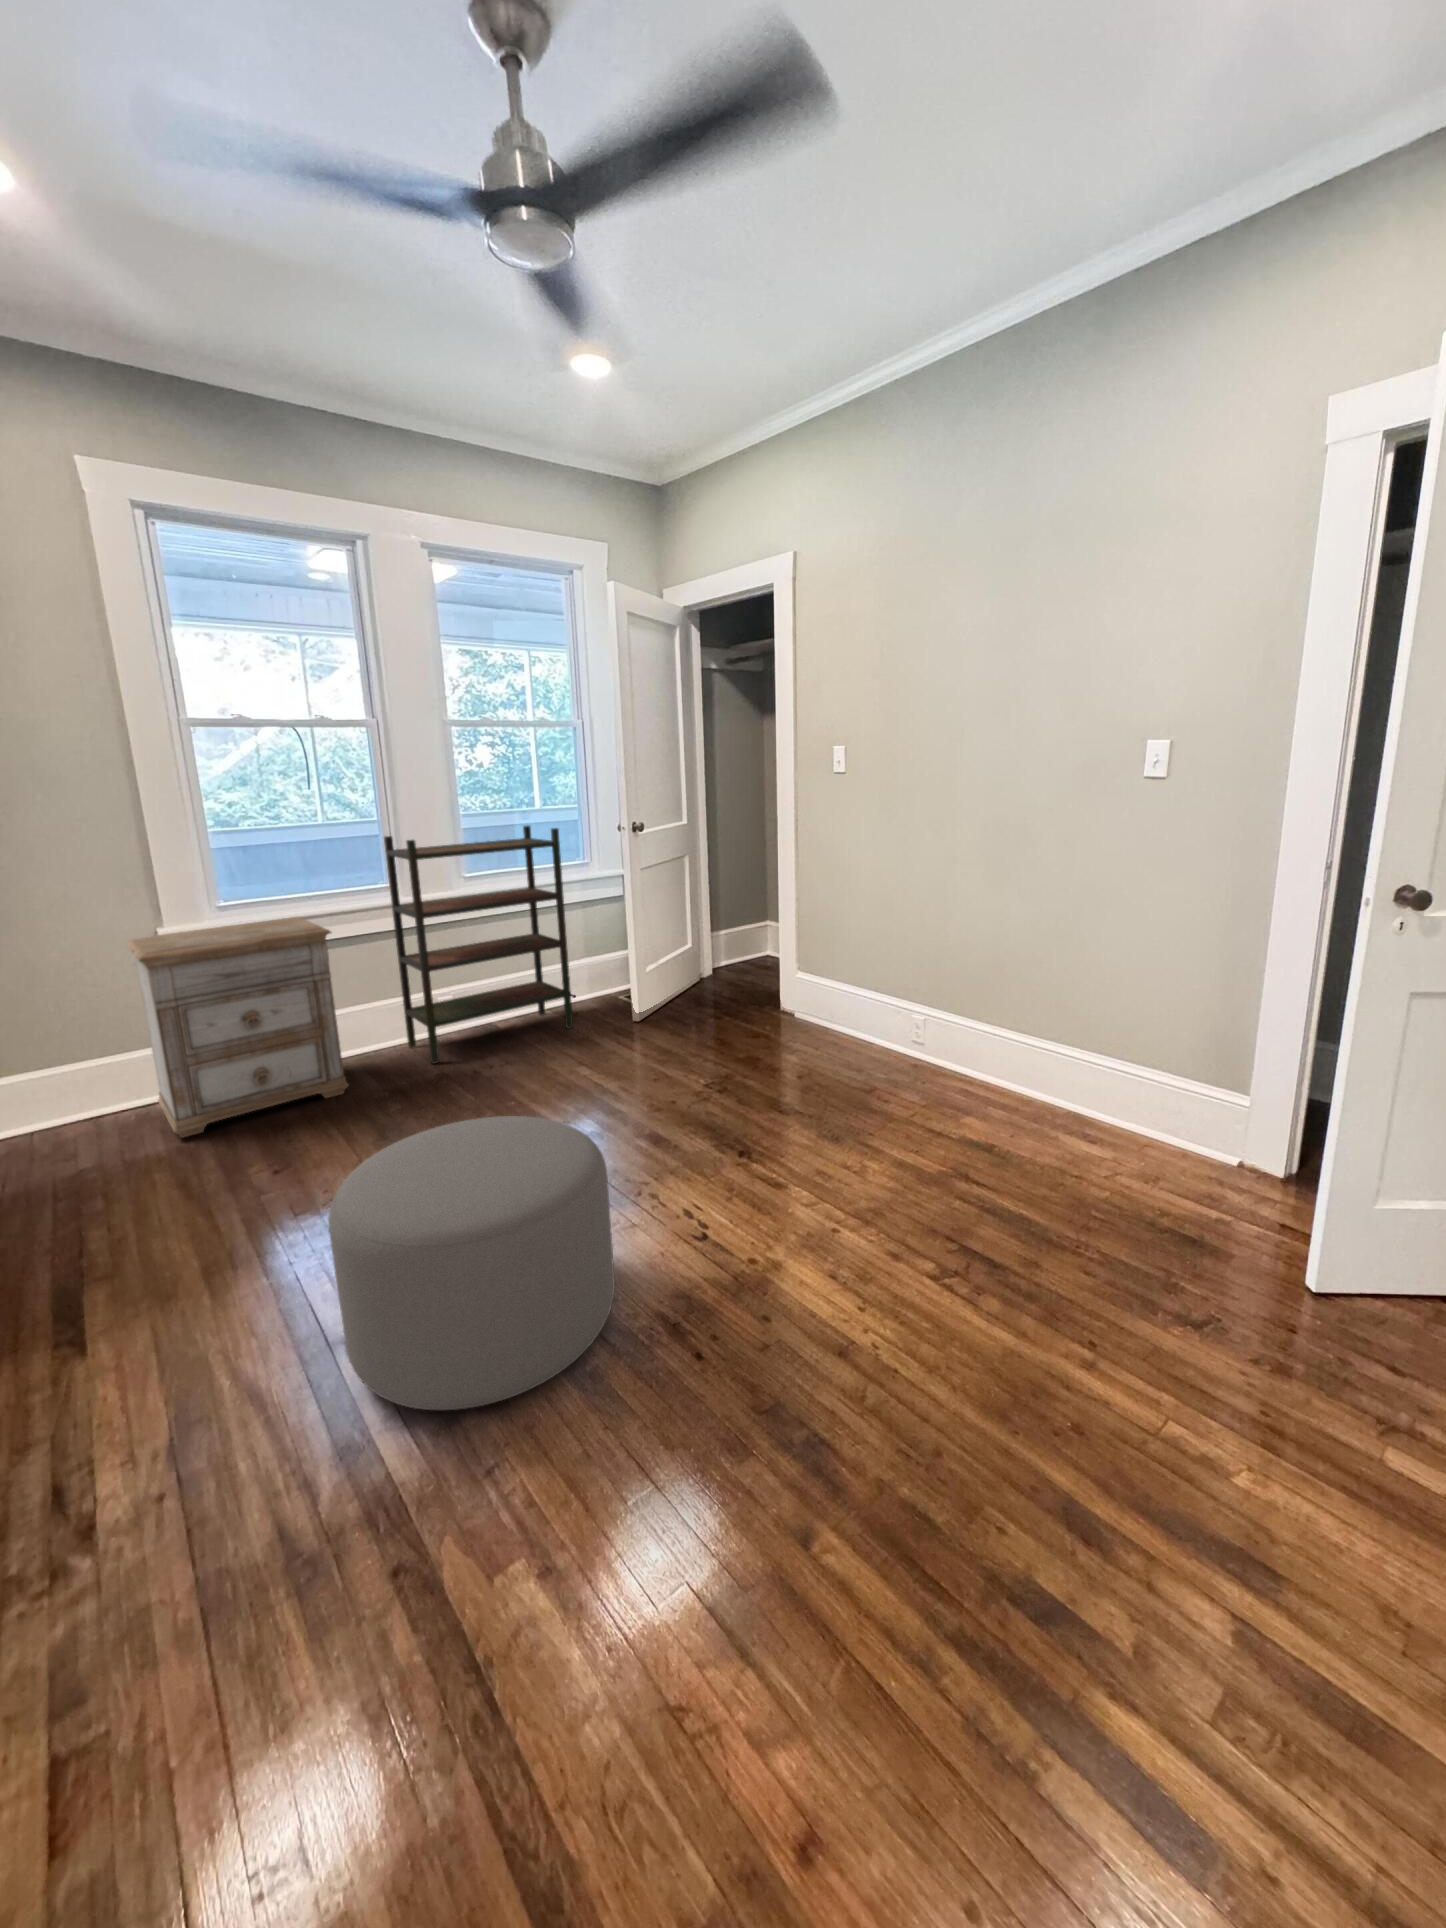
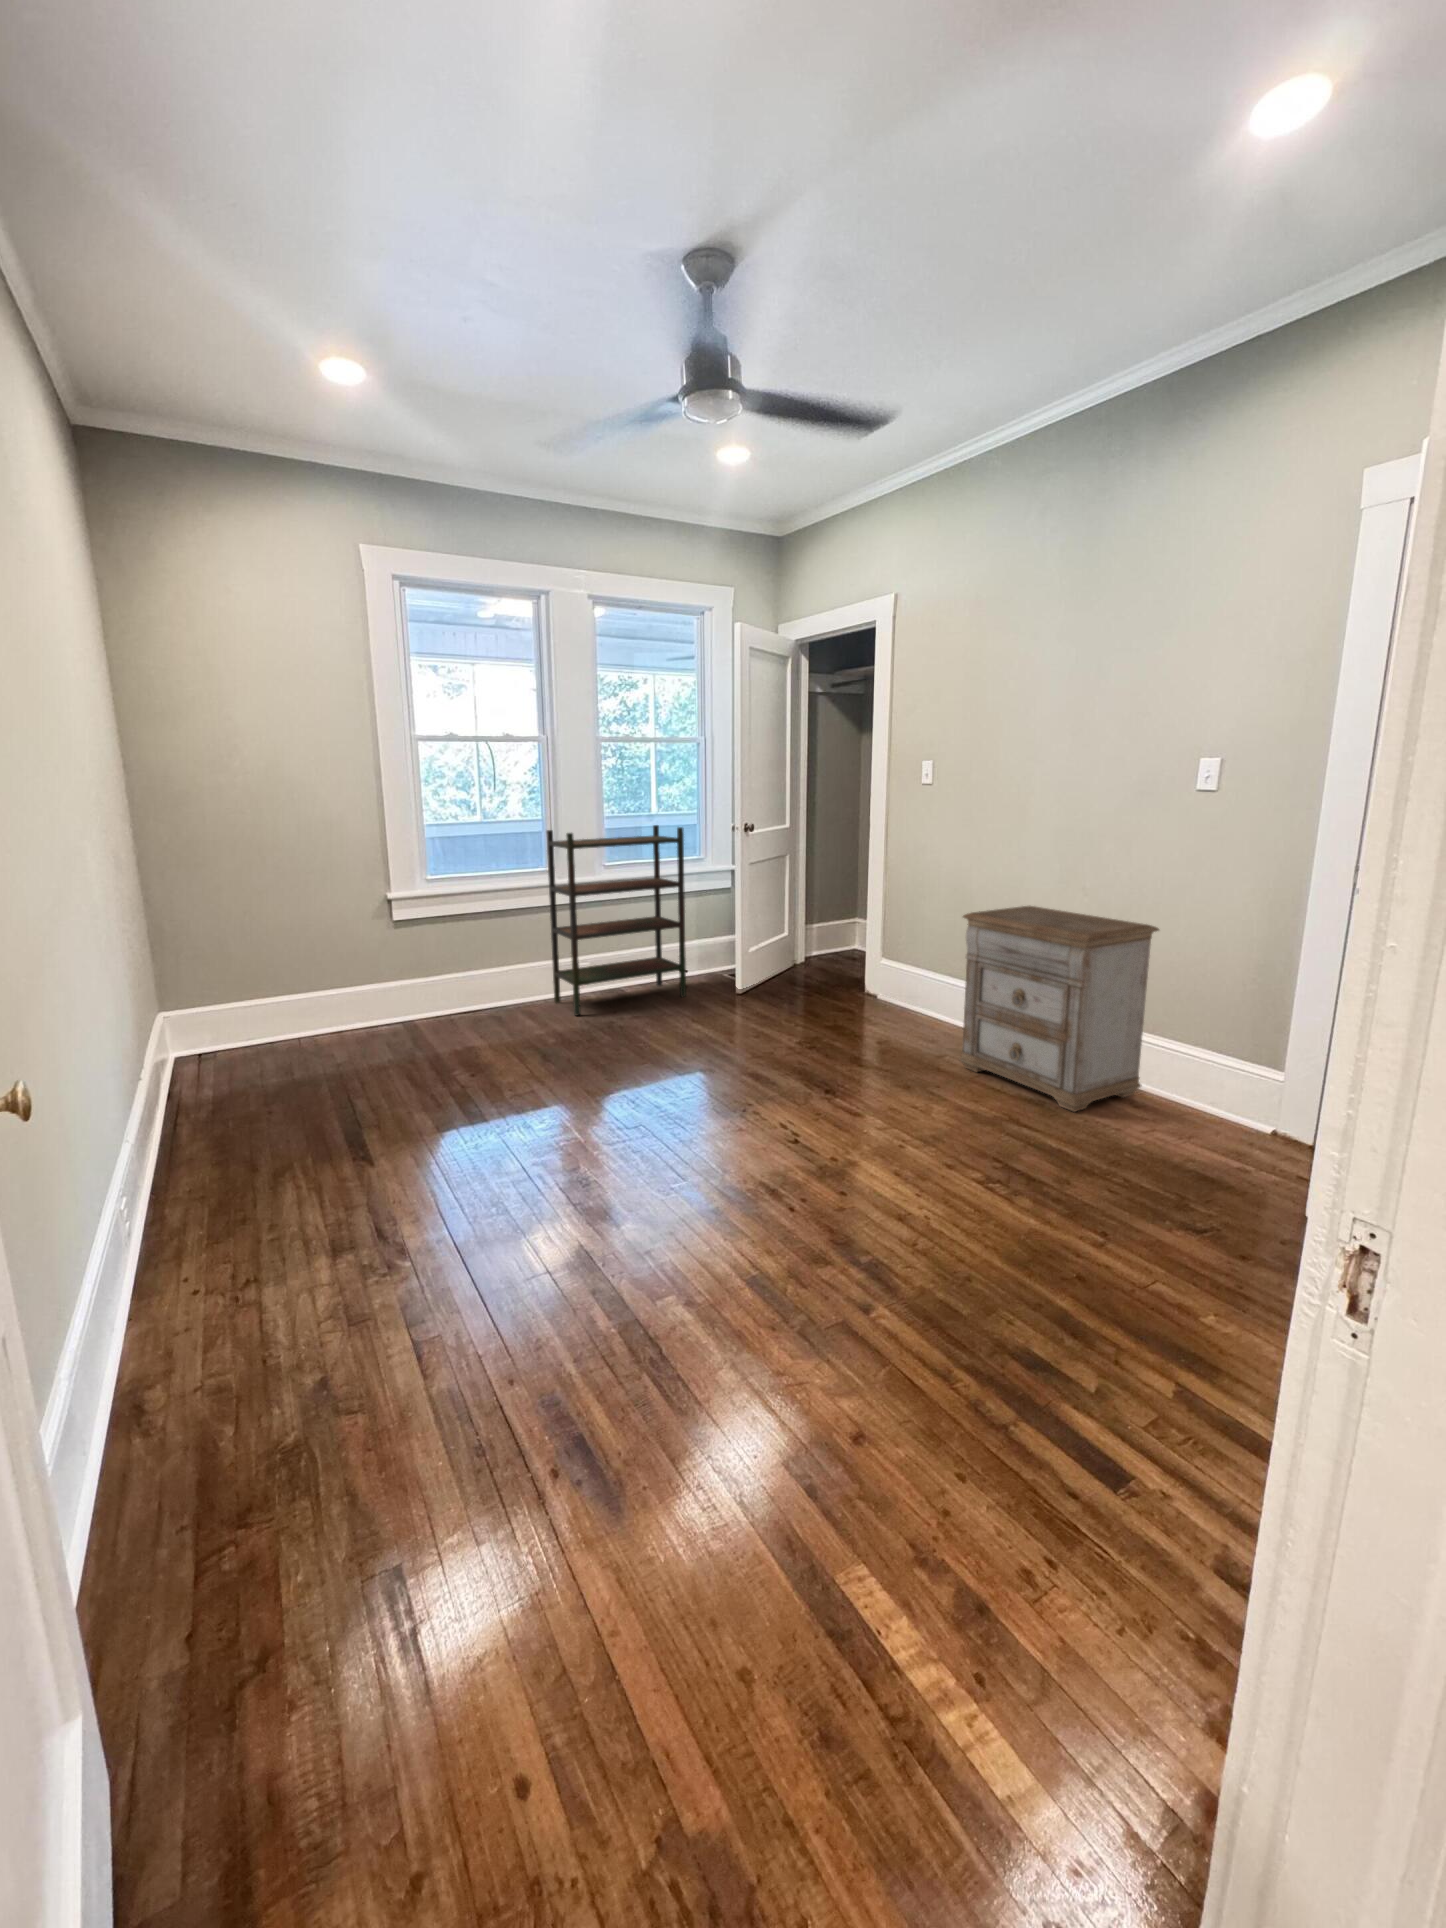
nightstand: present [125,917,348,1138] -> present [959,906,1159,1112]
ottoman: present [328,1116,615,1410] -> none [541,1033,731,1219]

